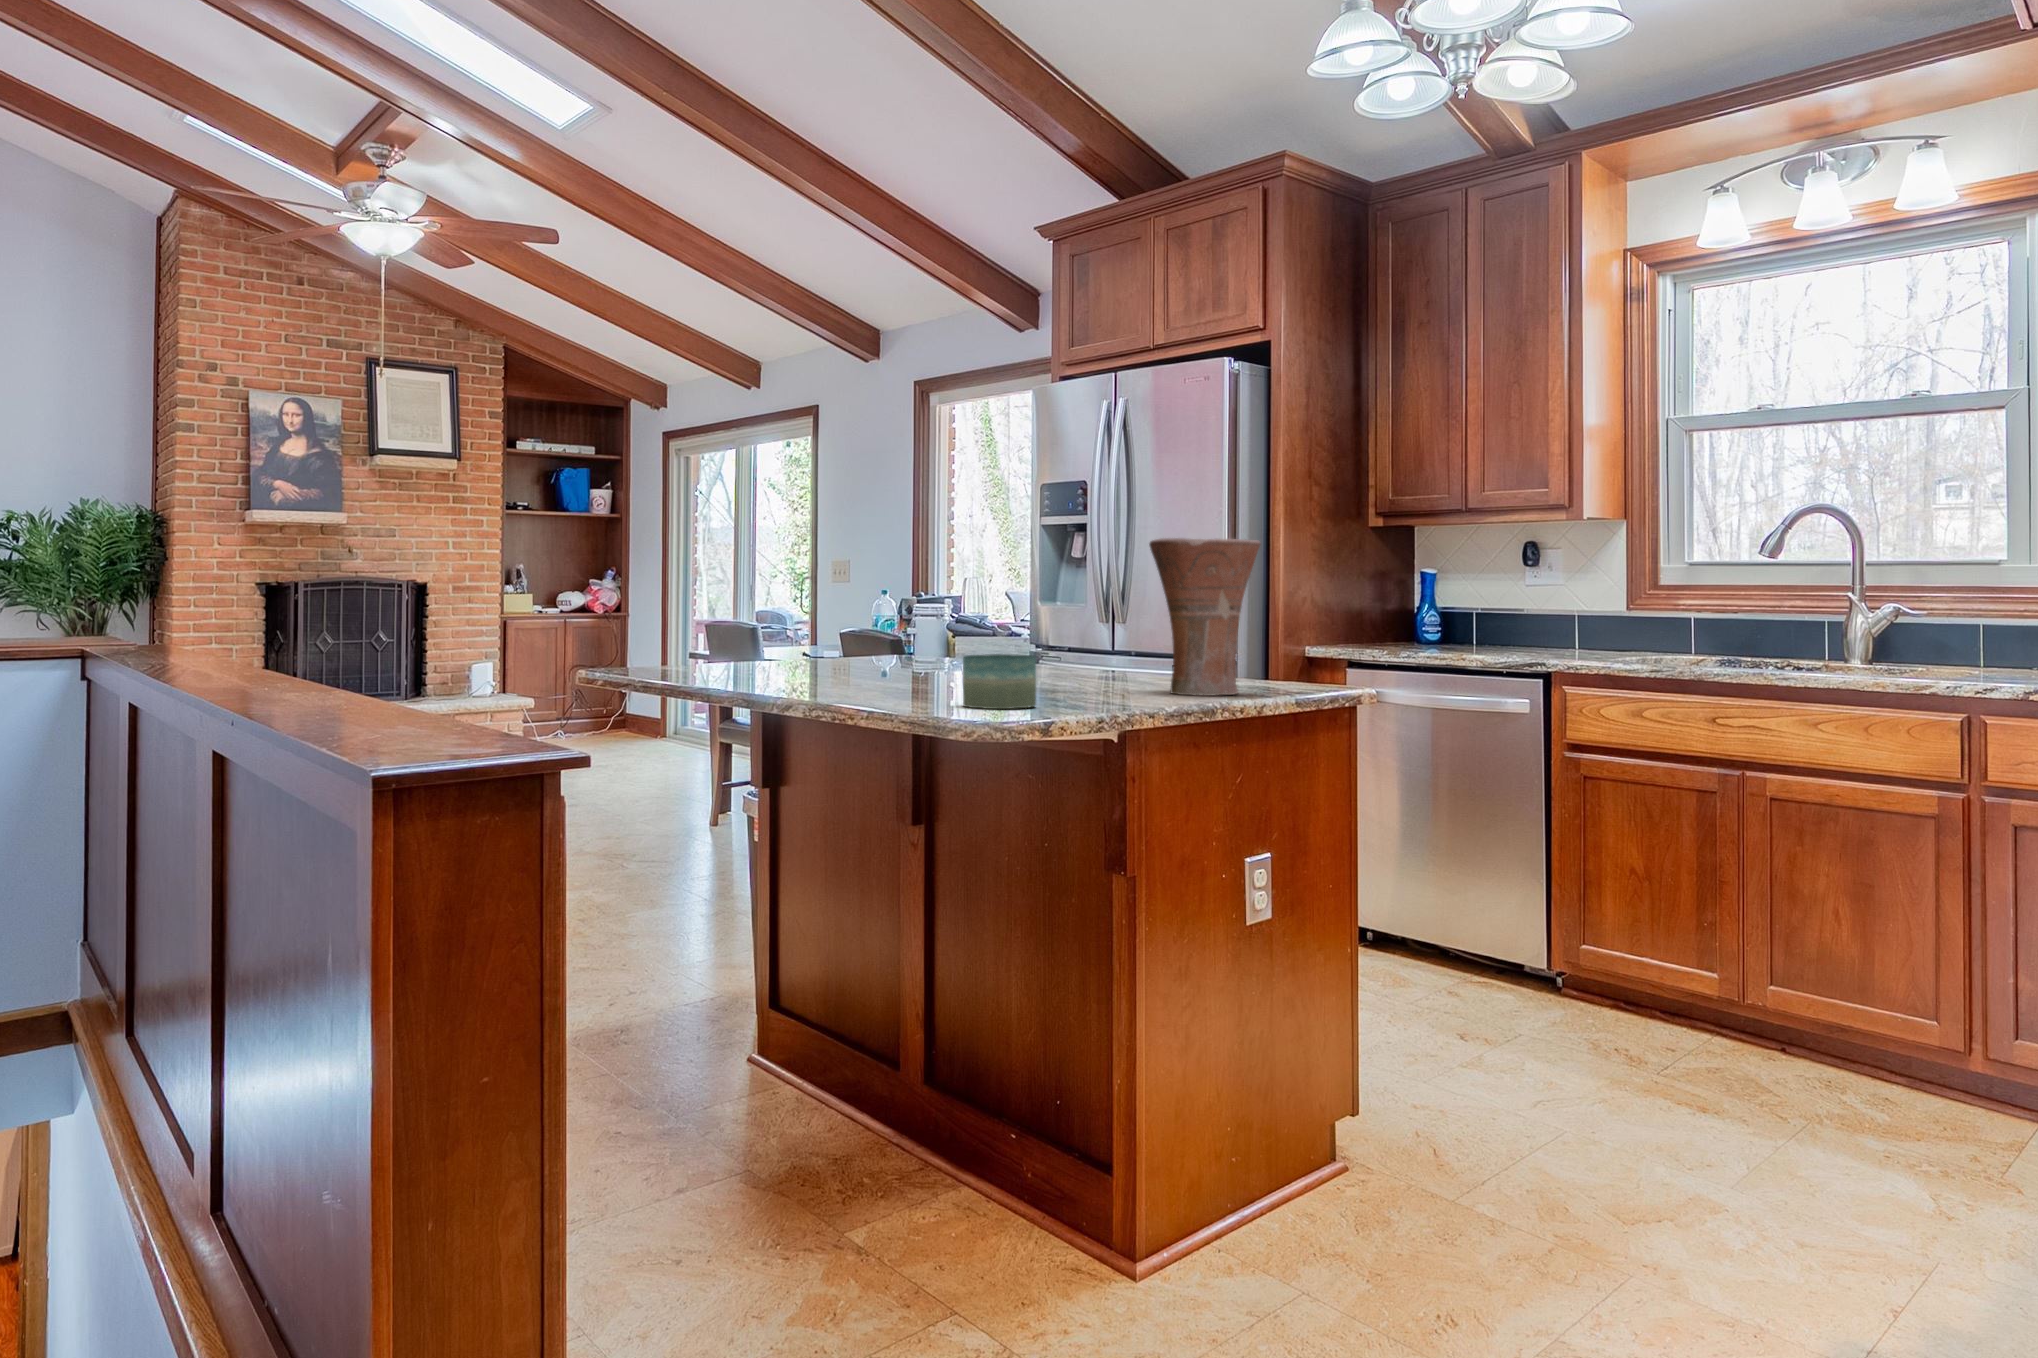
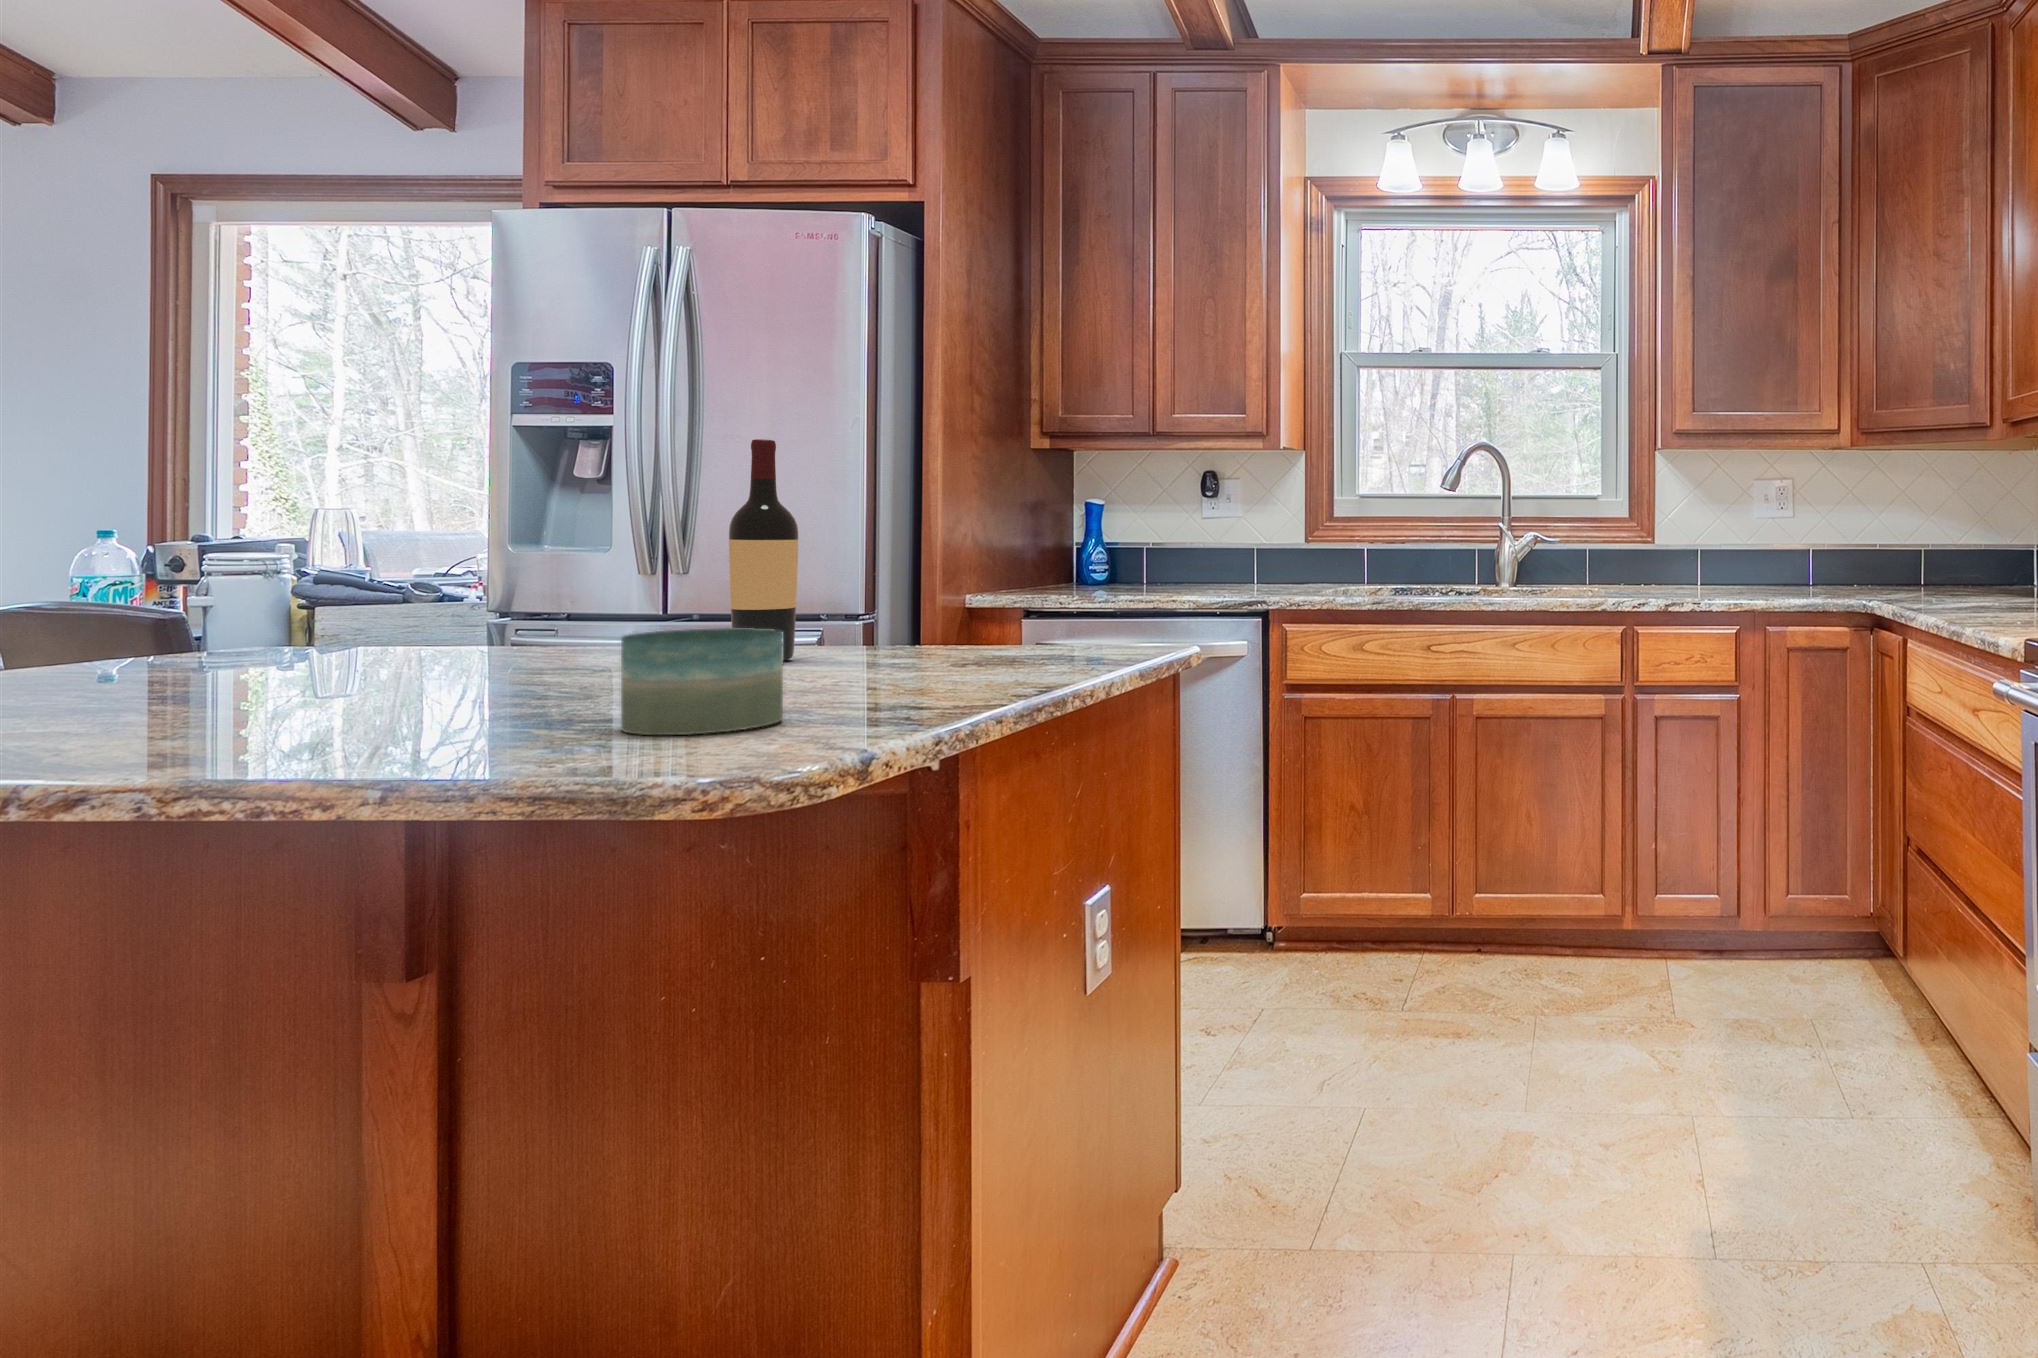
vase: present [1149,538,1260,696] -> none [884,439,1057,668]
wine bottle: none [1073,543,1112,687] -> present [729,439,798,660]

